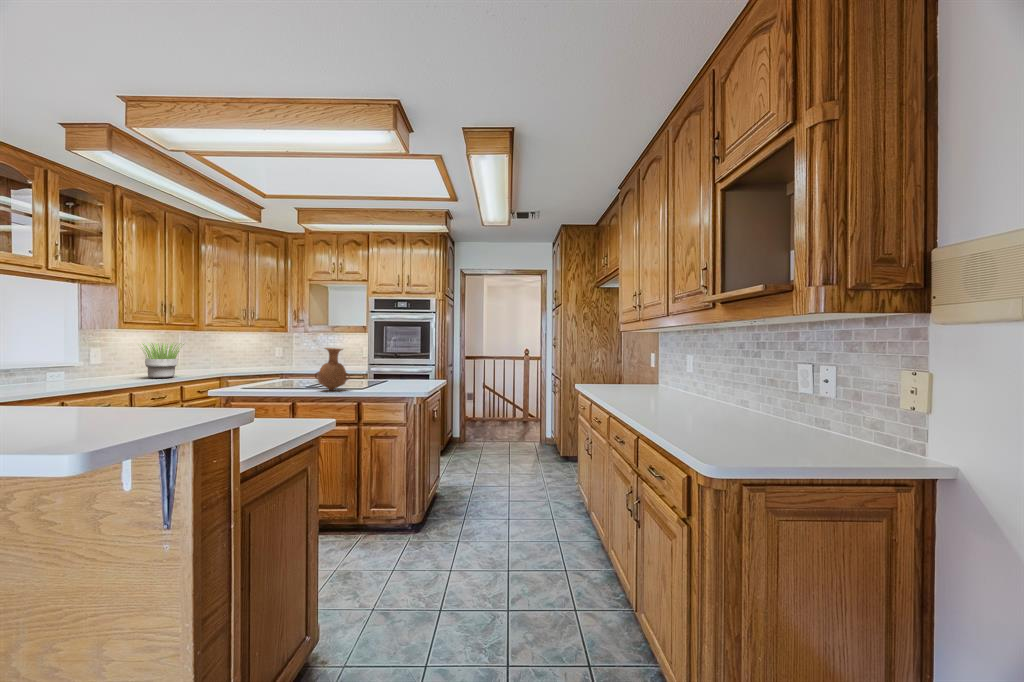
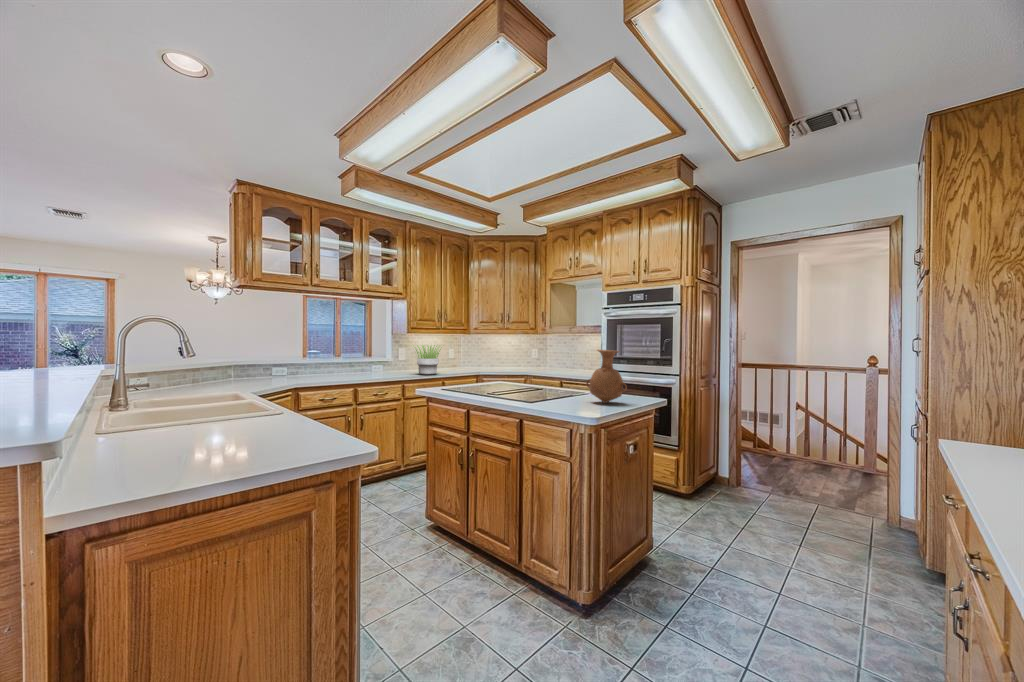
vase: present [315,348,350,390] -> present [586,349,627,403]

